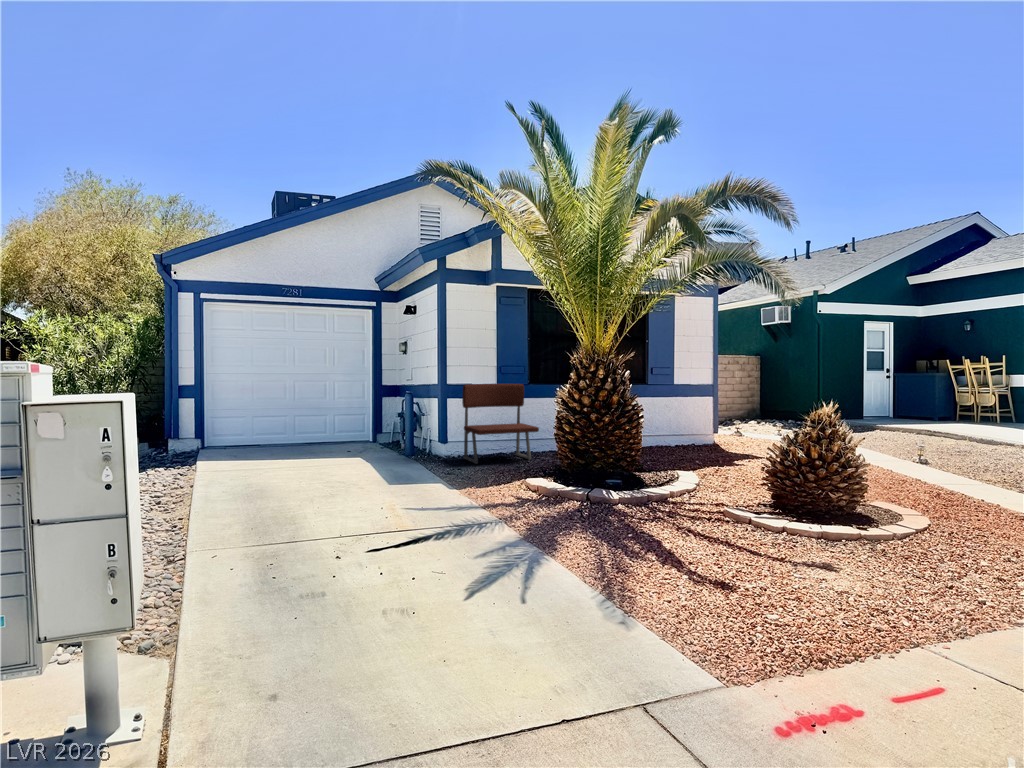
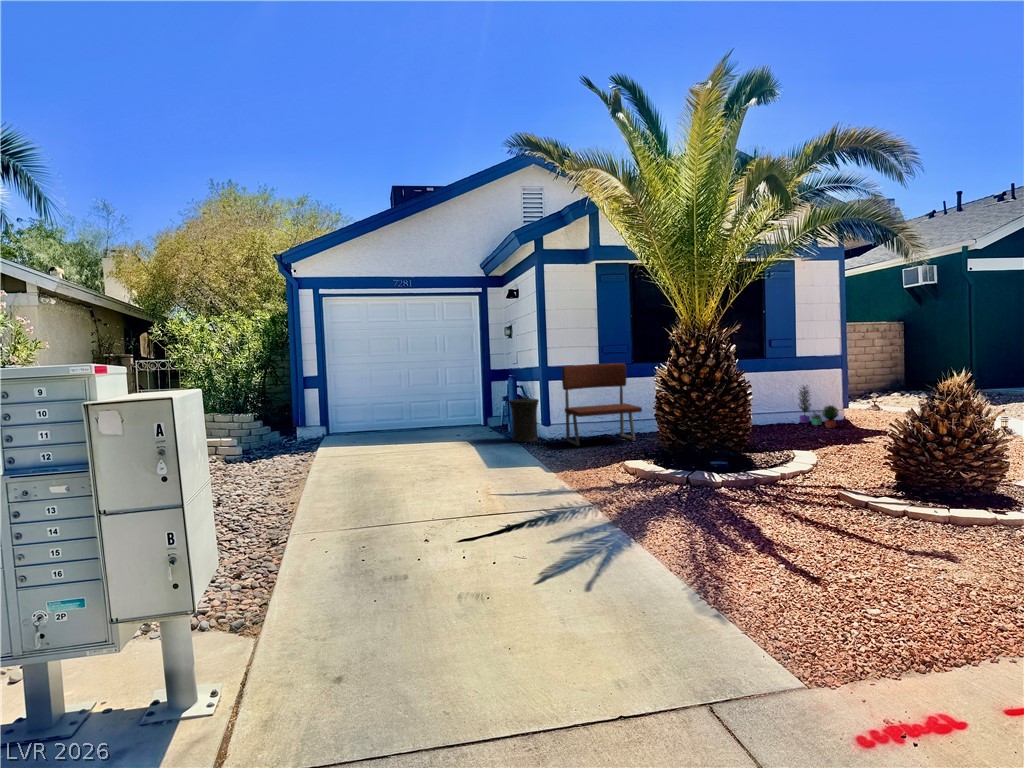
potted plant: none [676,411,713,452] -> present [799,385,838,428]
trash can: none [407,413,438,459] -> present [509,397,539,442]

